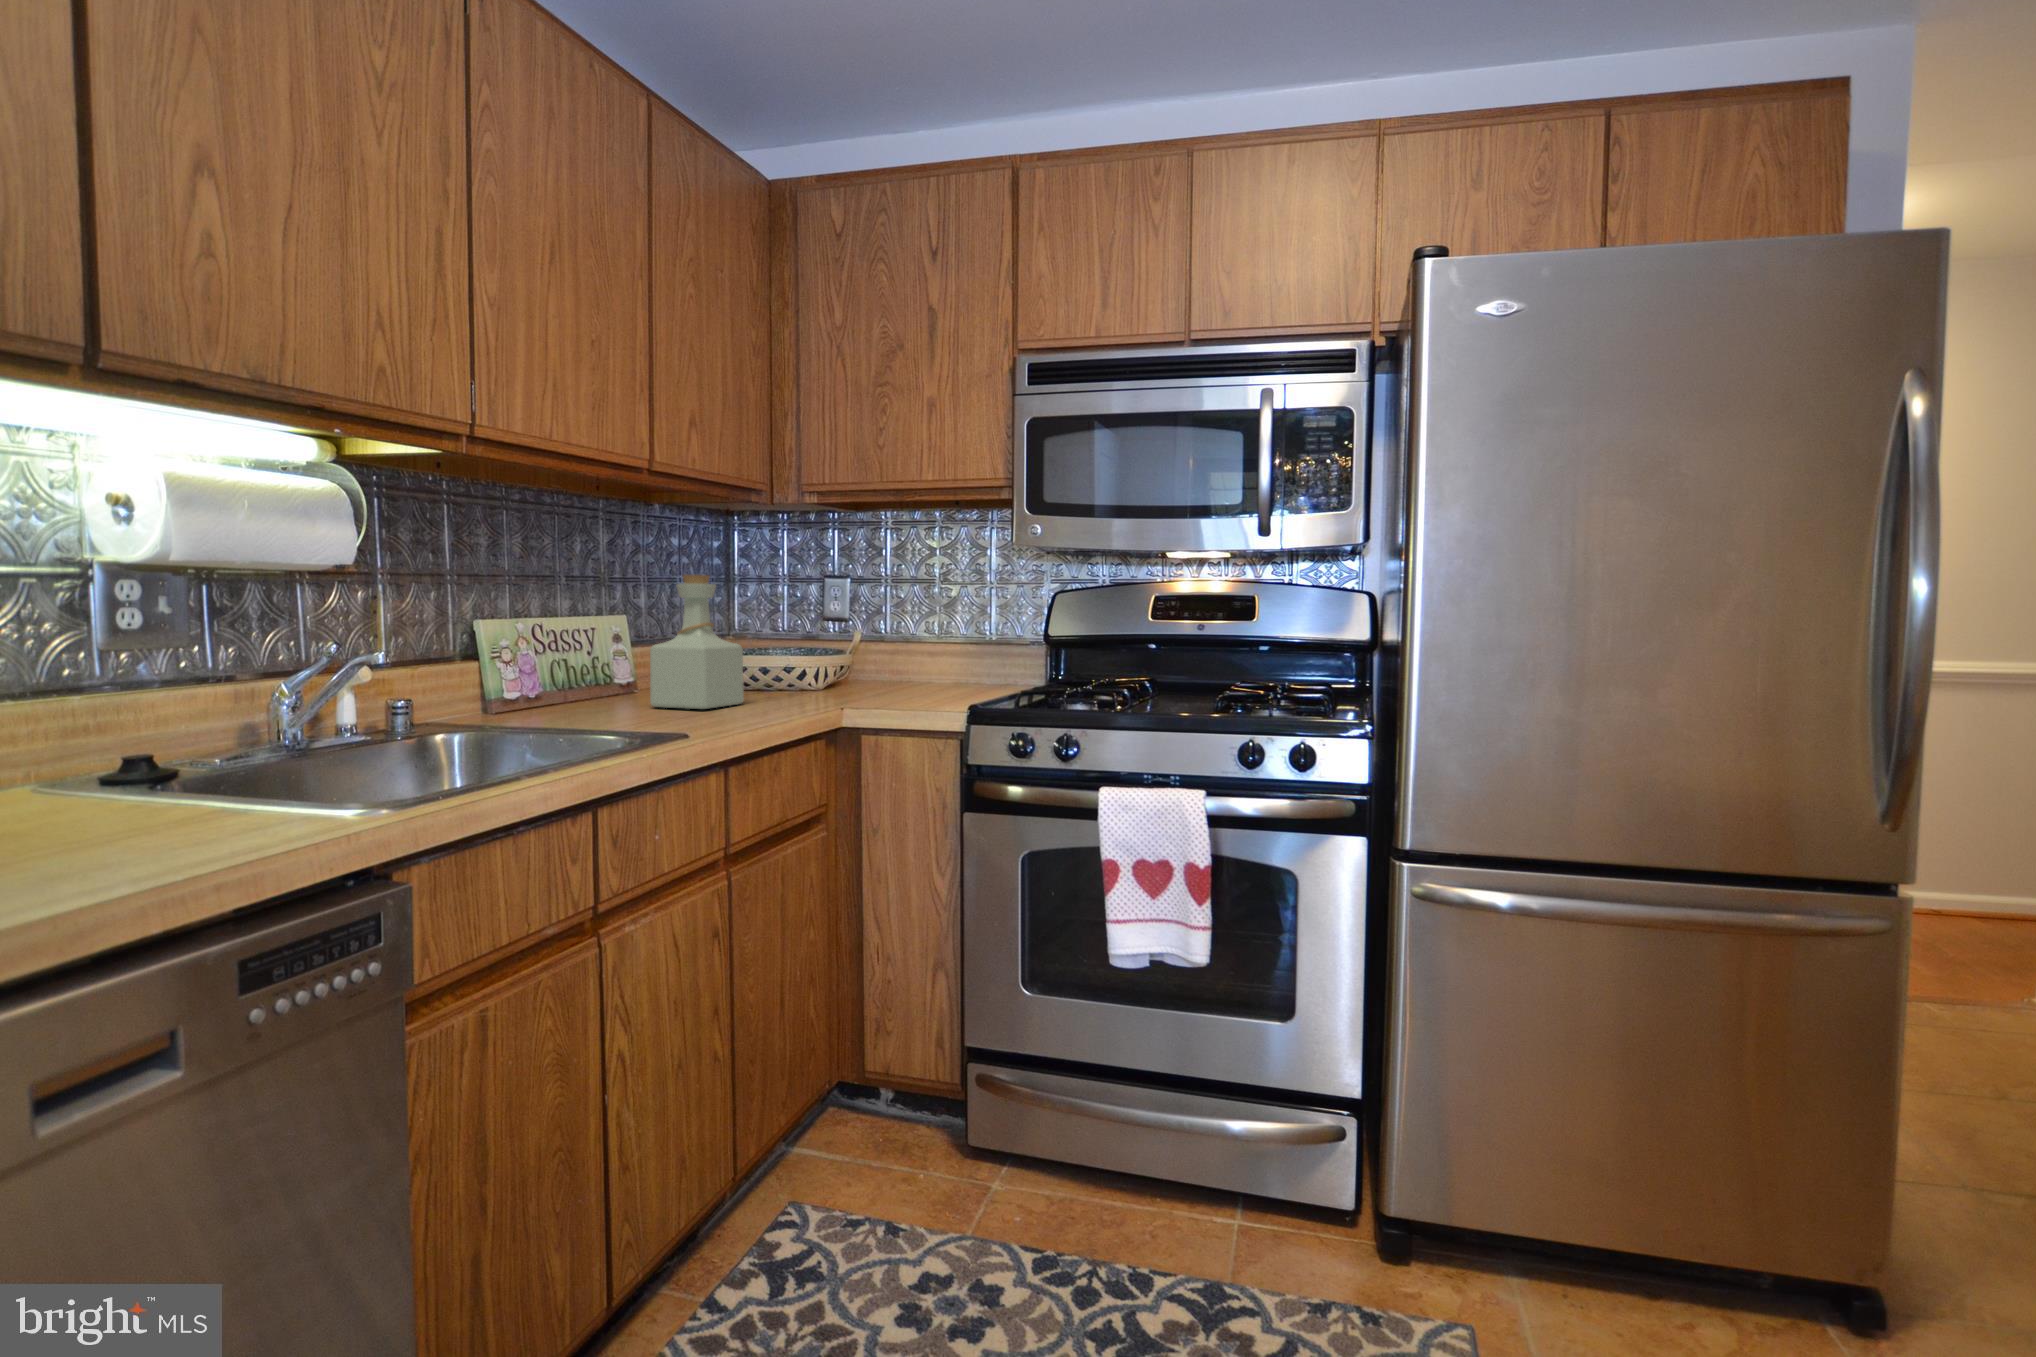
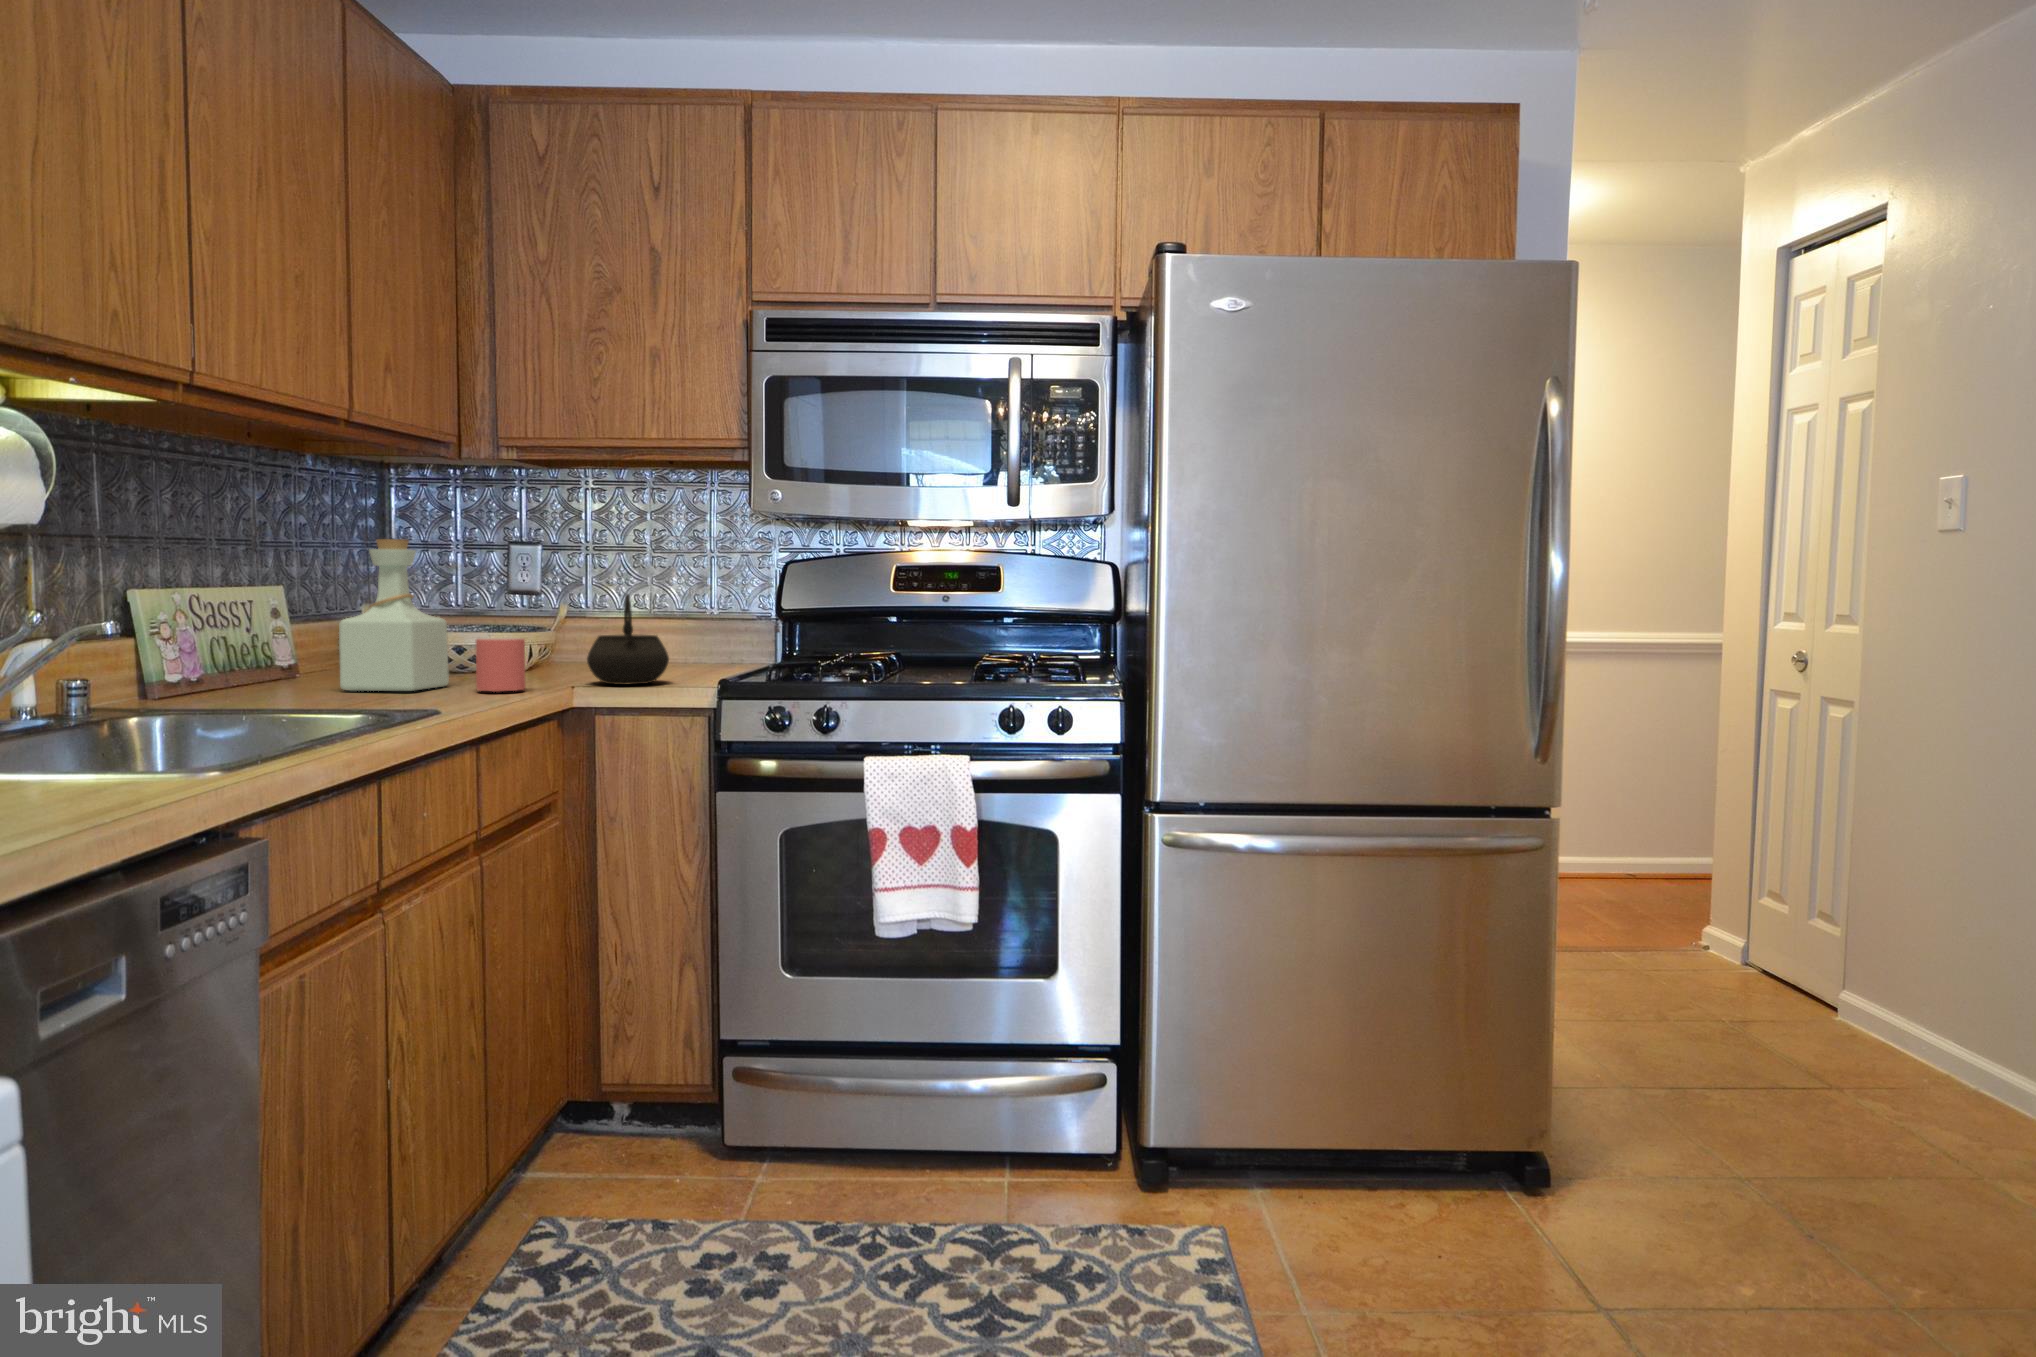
kettle: none [860,622,933,706] -> present [587,594,669,685]
mug: none [758,662,801,711] -> present [476,638,526,692]

